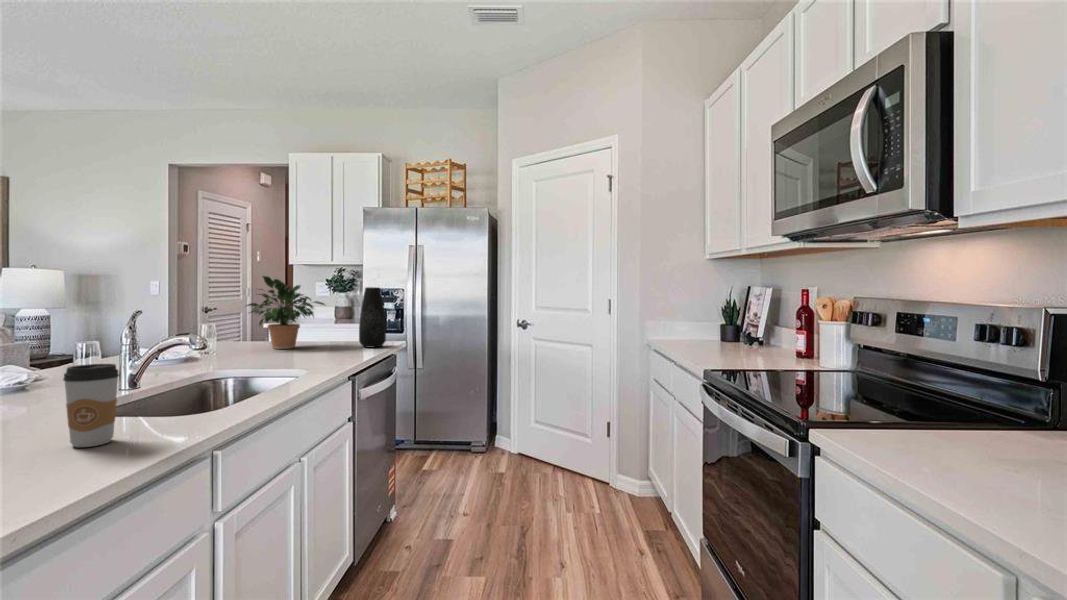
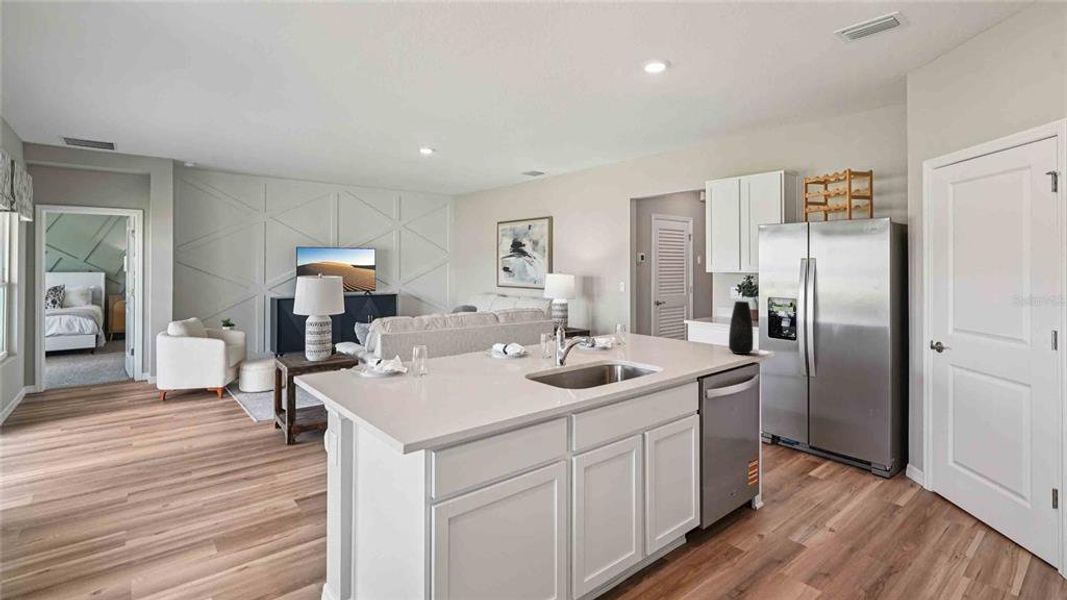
potted plant: present [247,276,324,349] -> none [644,291,704,348]
coffee cup: present [63,364,119,447] -> none [509,355,531,398]

